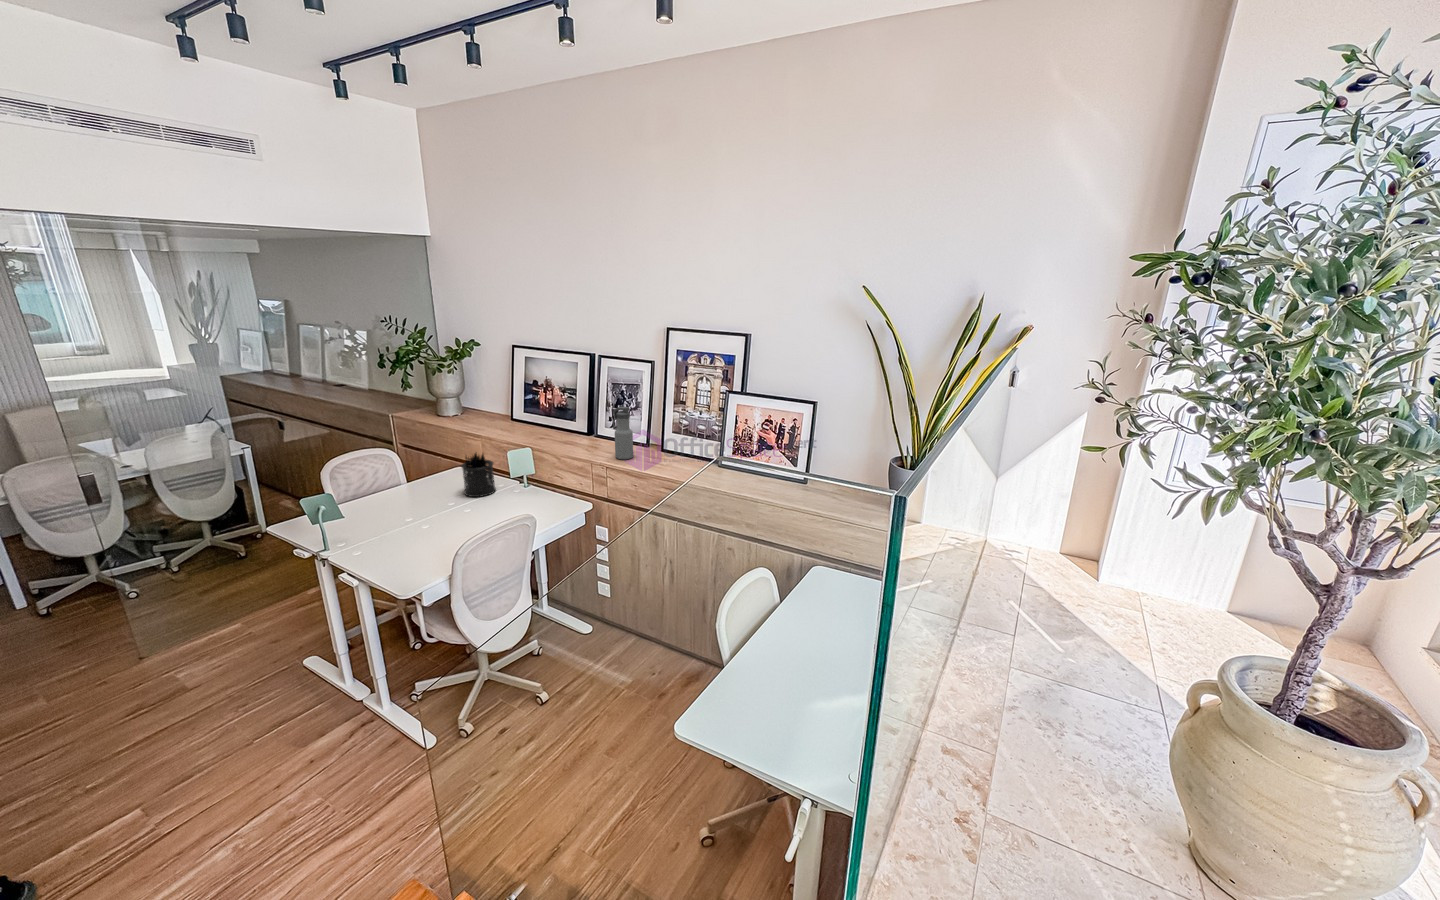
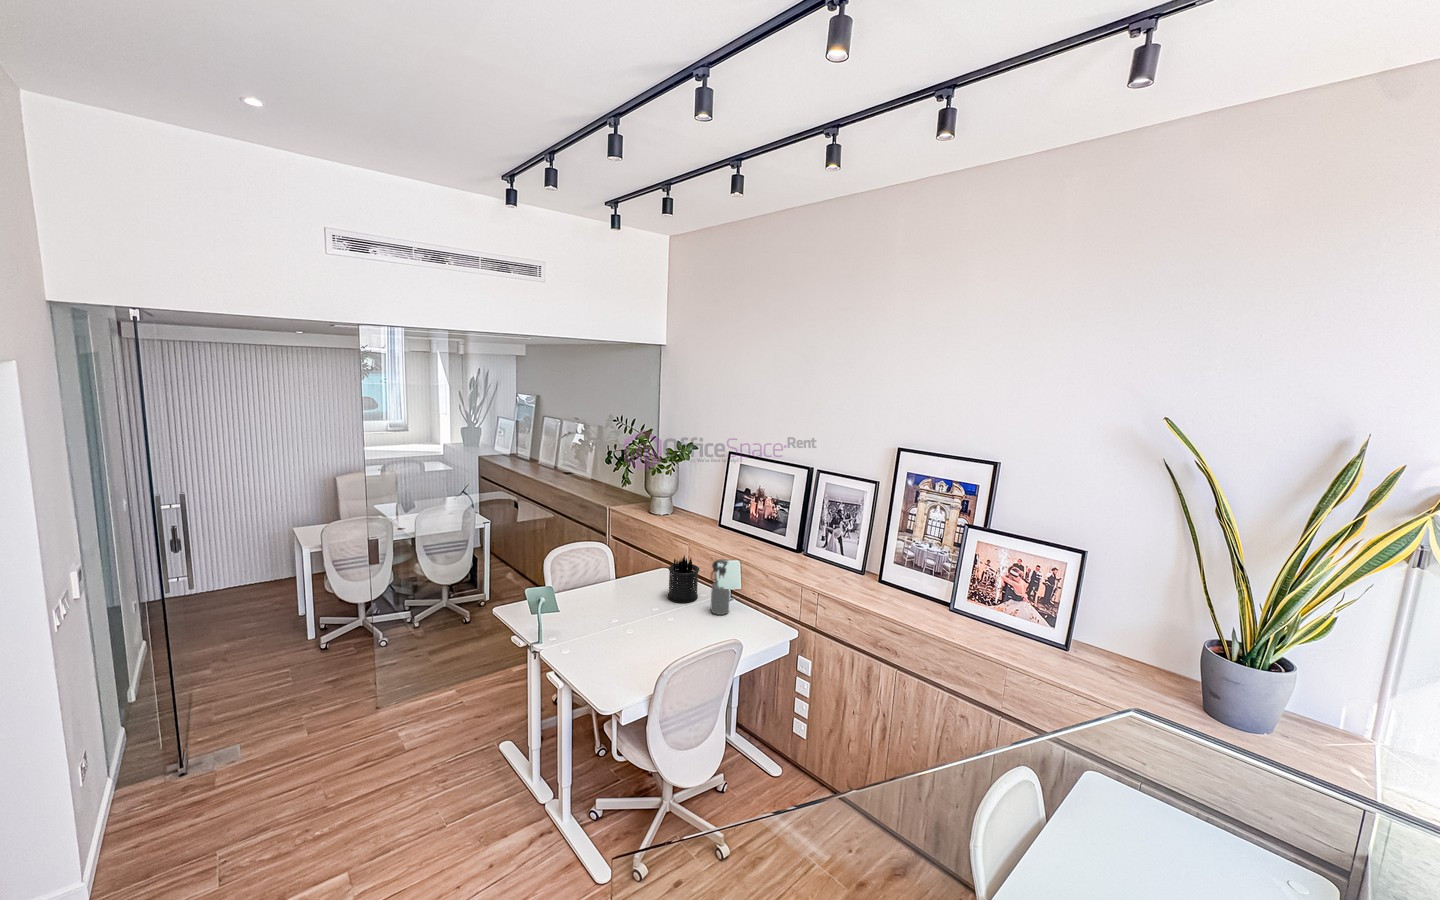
water bottle: present [613,407,633,459] -> present [711,559,730,615]

